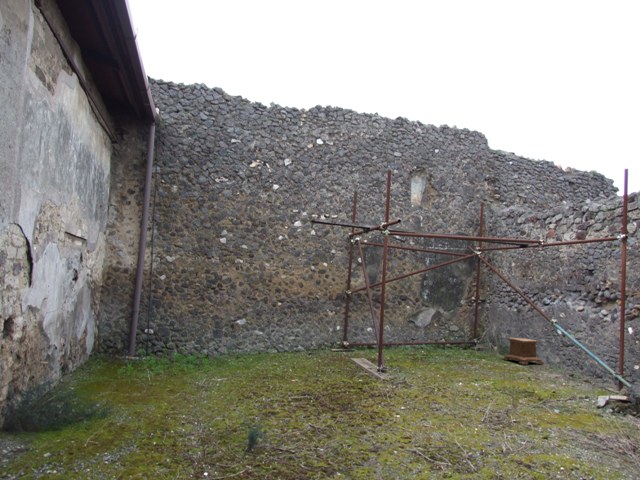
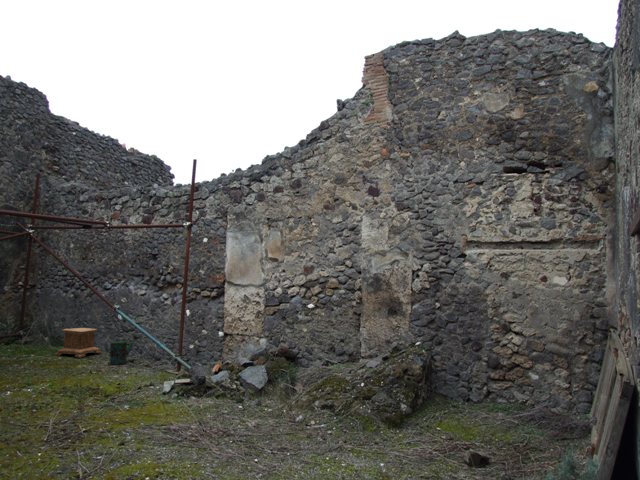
watering can: none [545,351,578,376] -> present [106,336,138,364]

